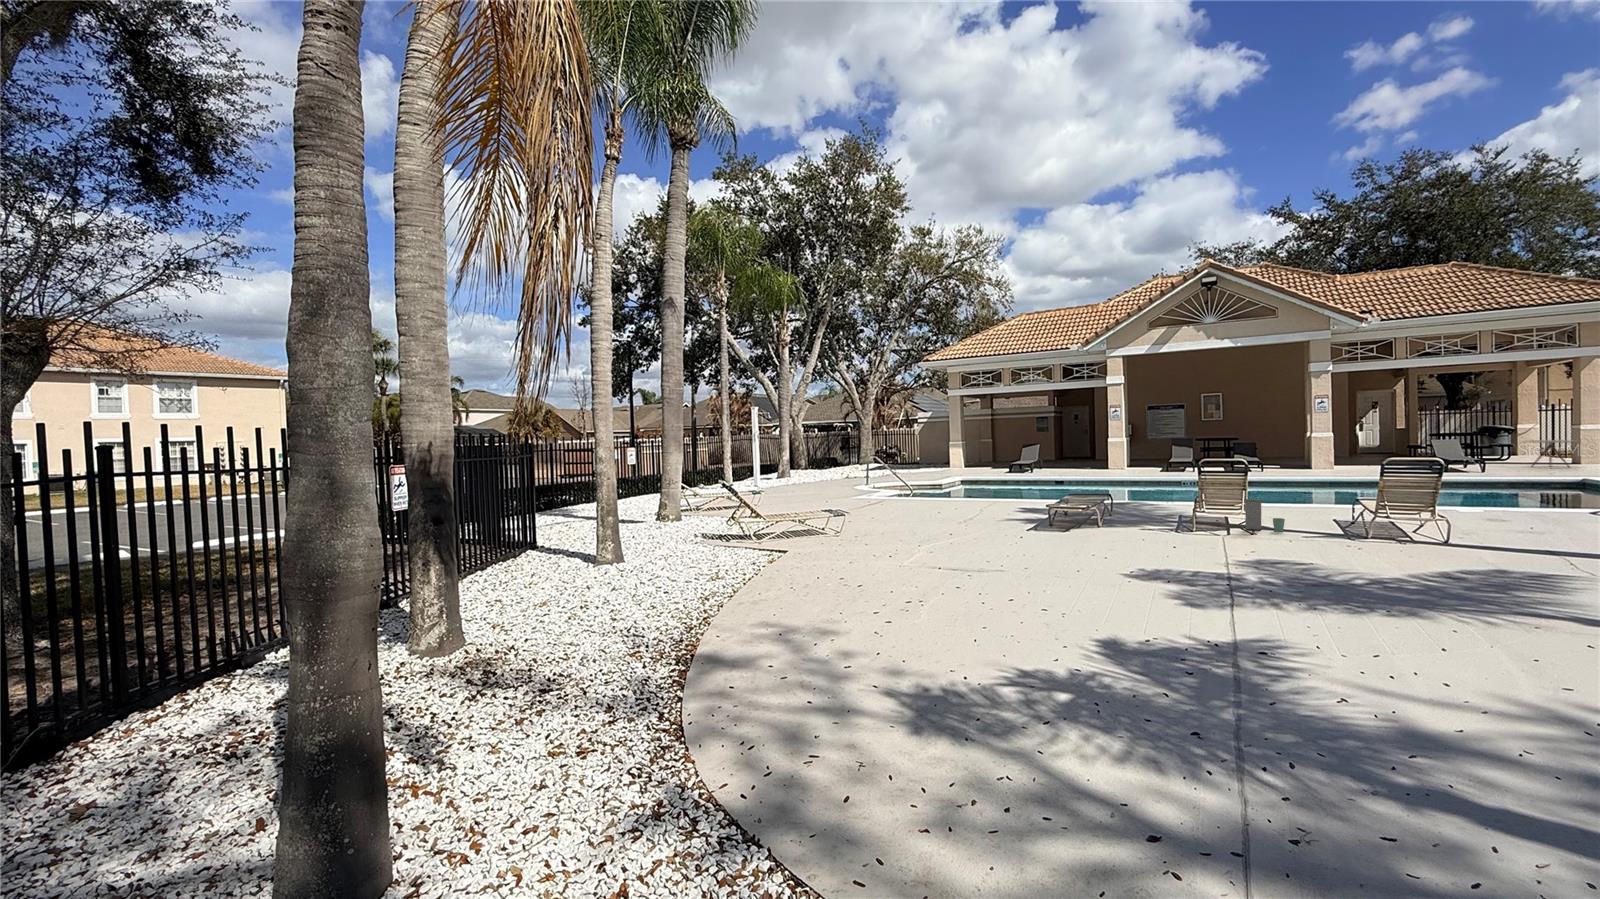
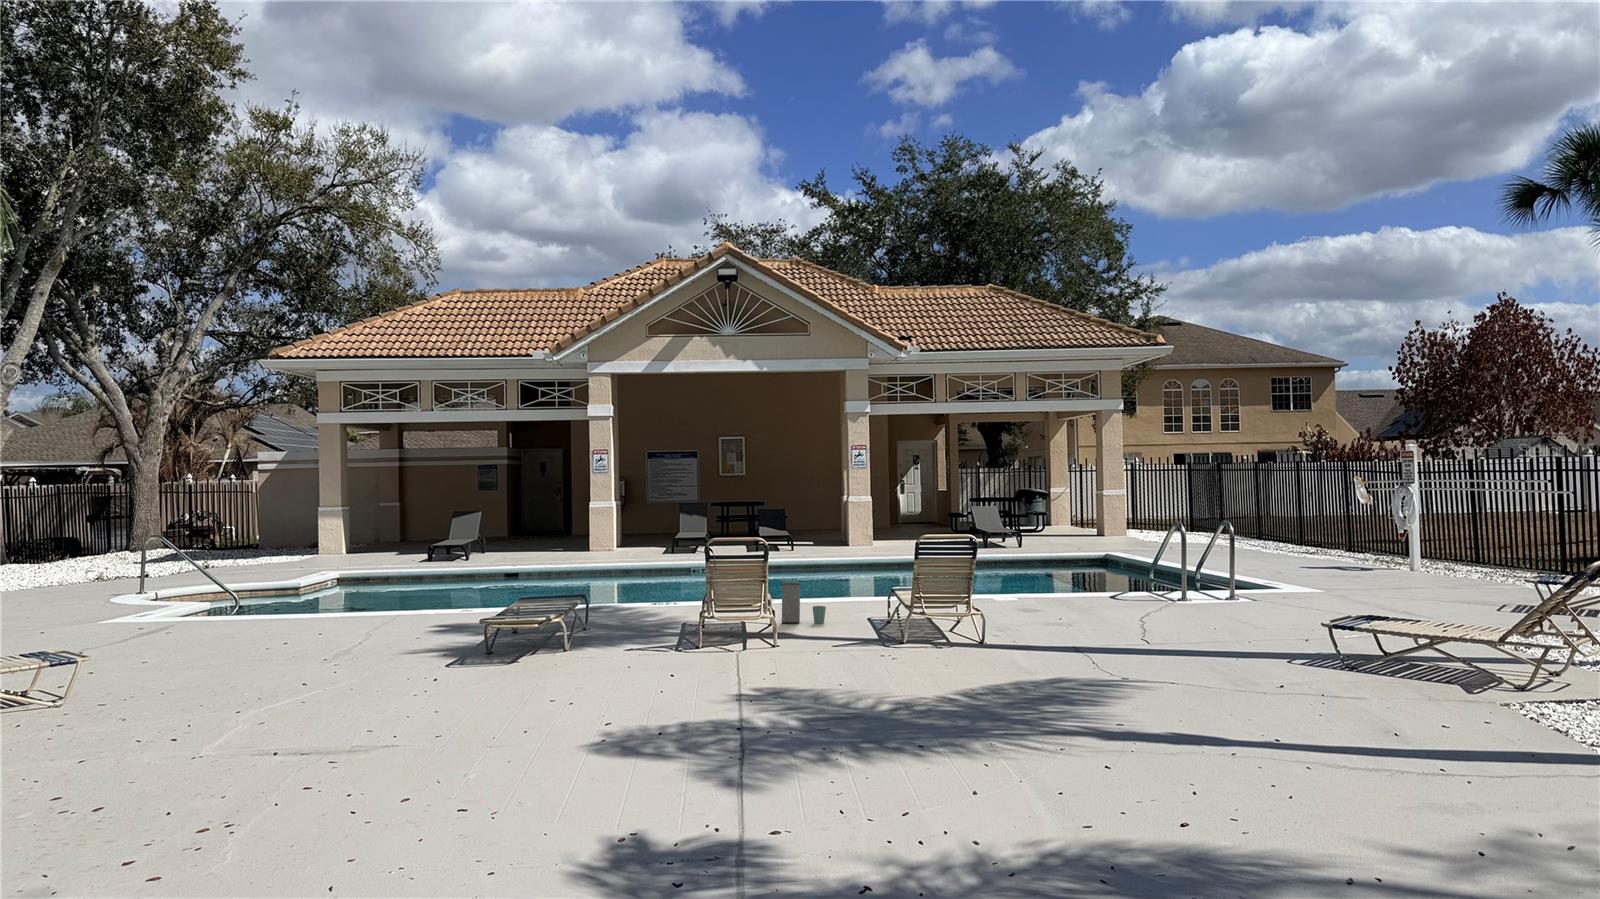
round table: present [1528,440,1573,467] -> none [1057,509,1104,542]

